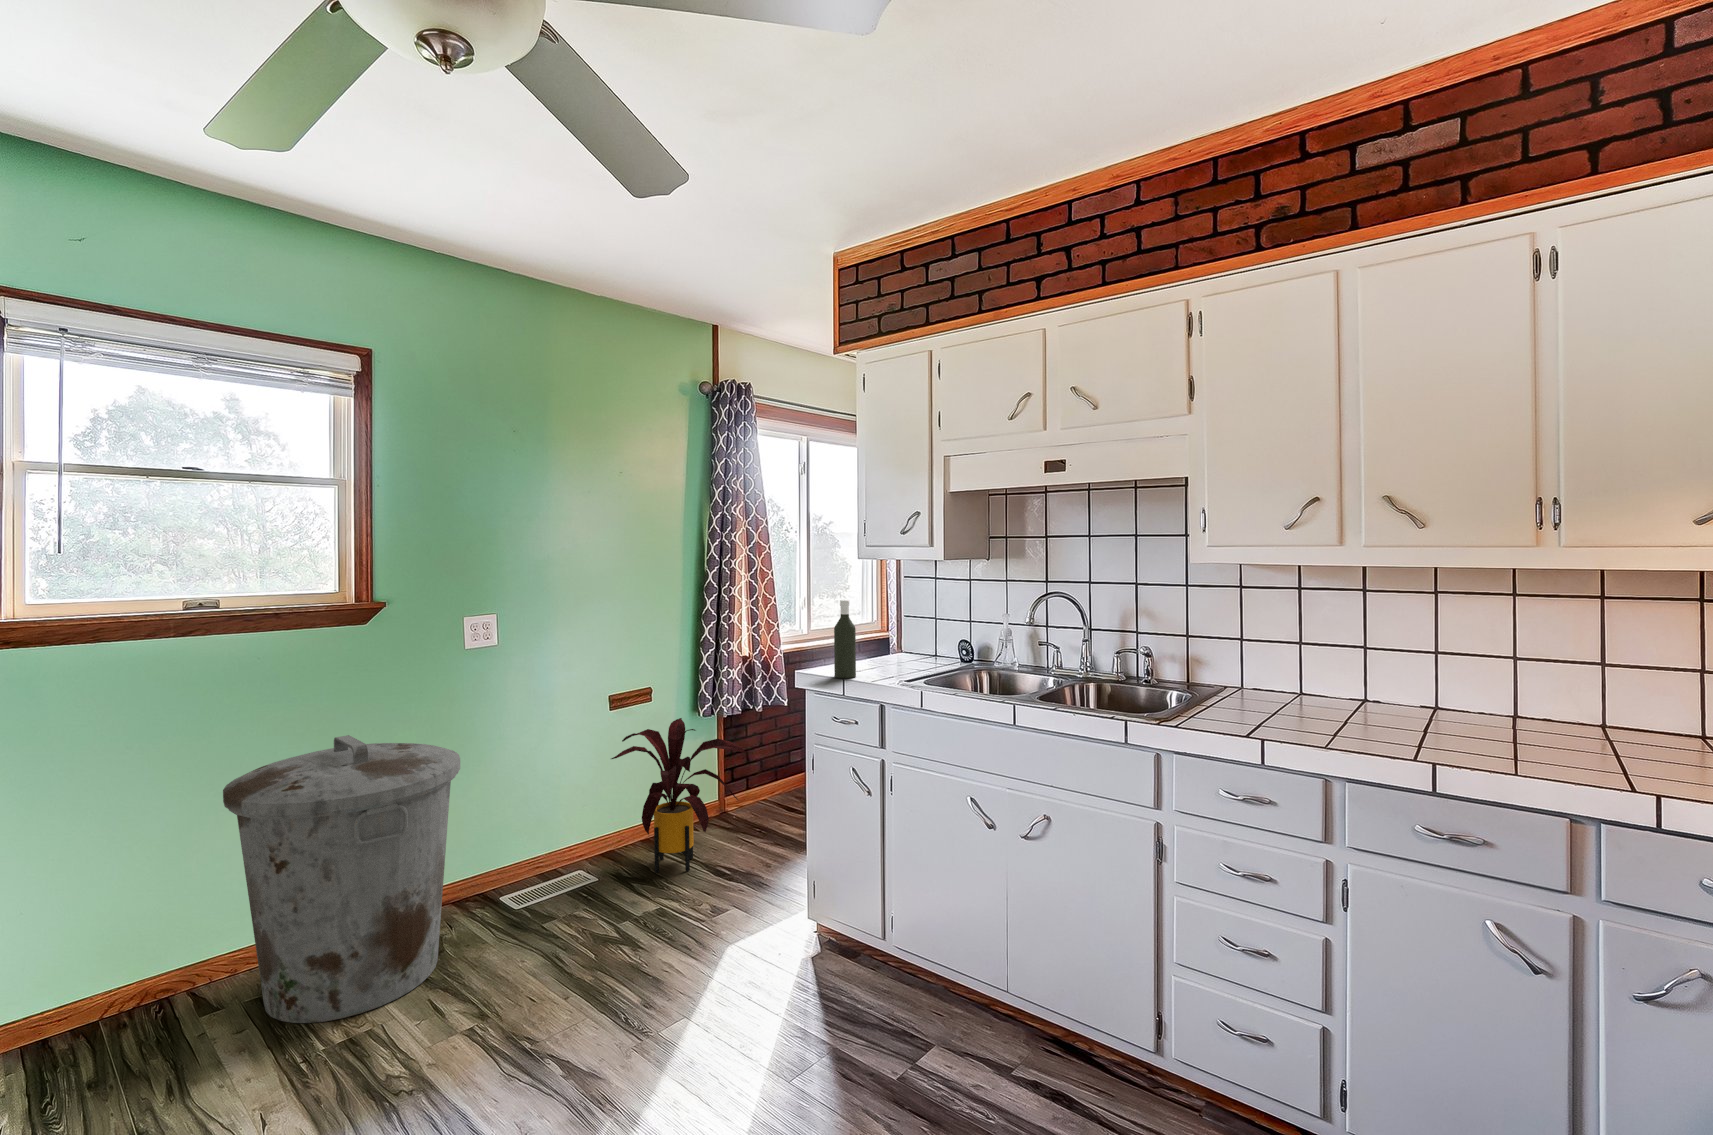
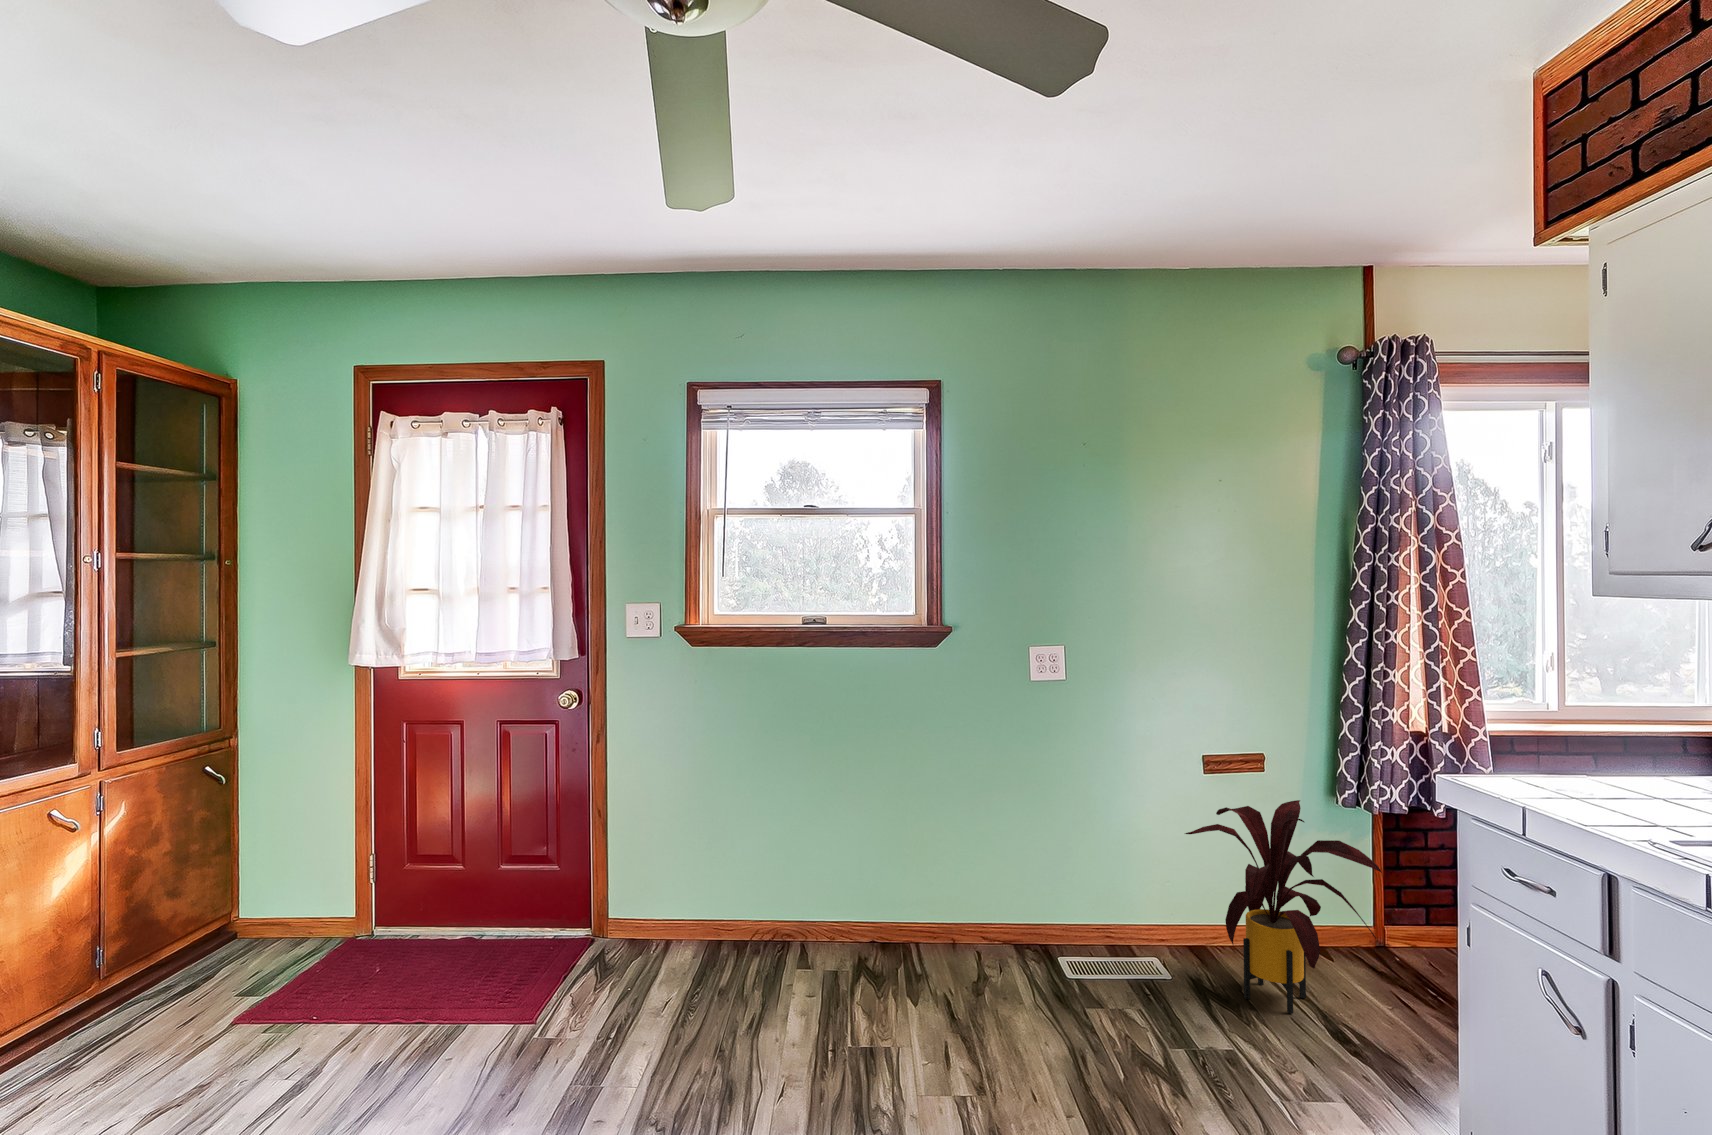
bottle: present [834,600,856,678] -> none [1513,657,1561,792]
trash can: present [223,735,460,1023] -> none [808,751,998,1028]

